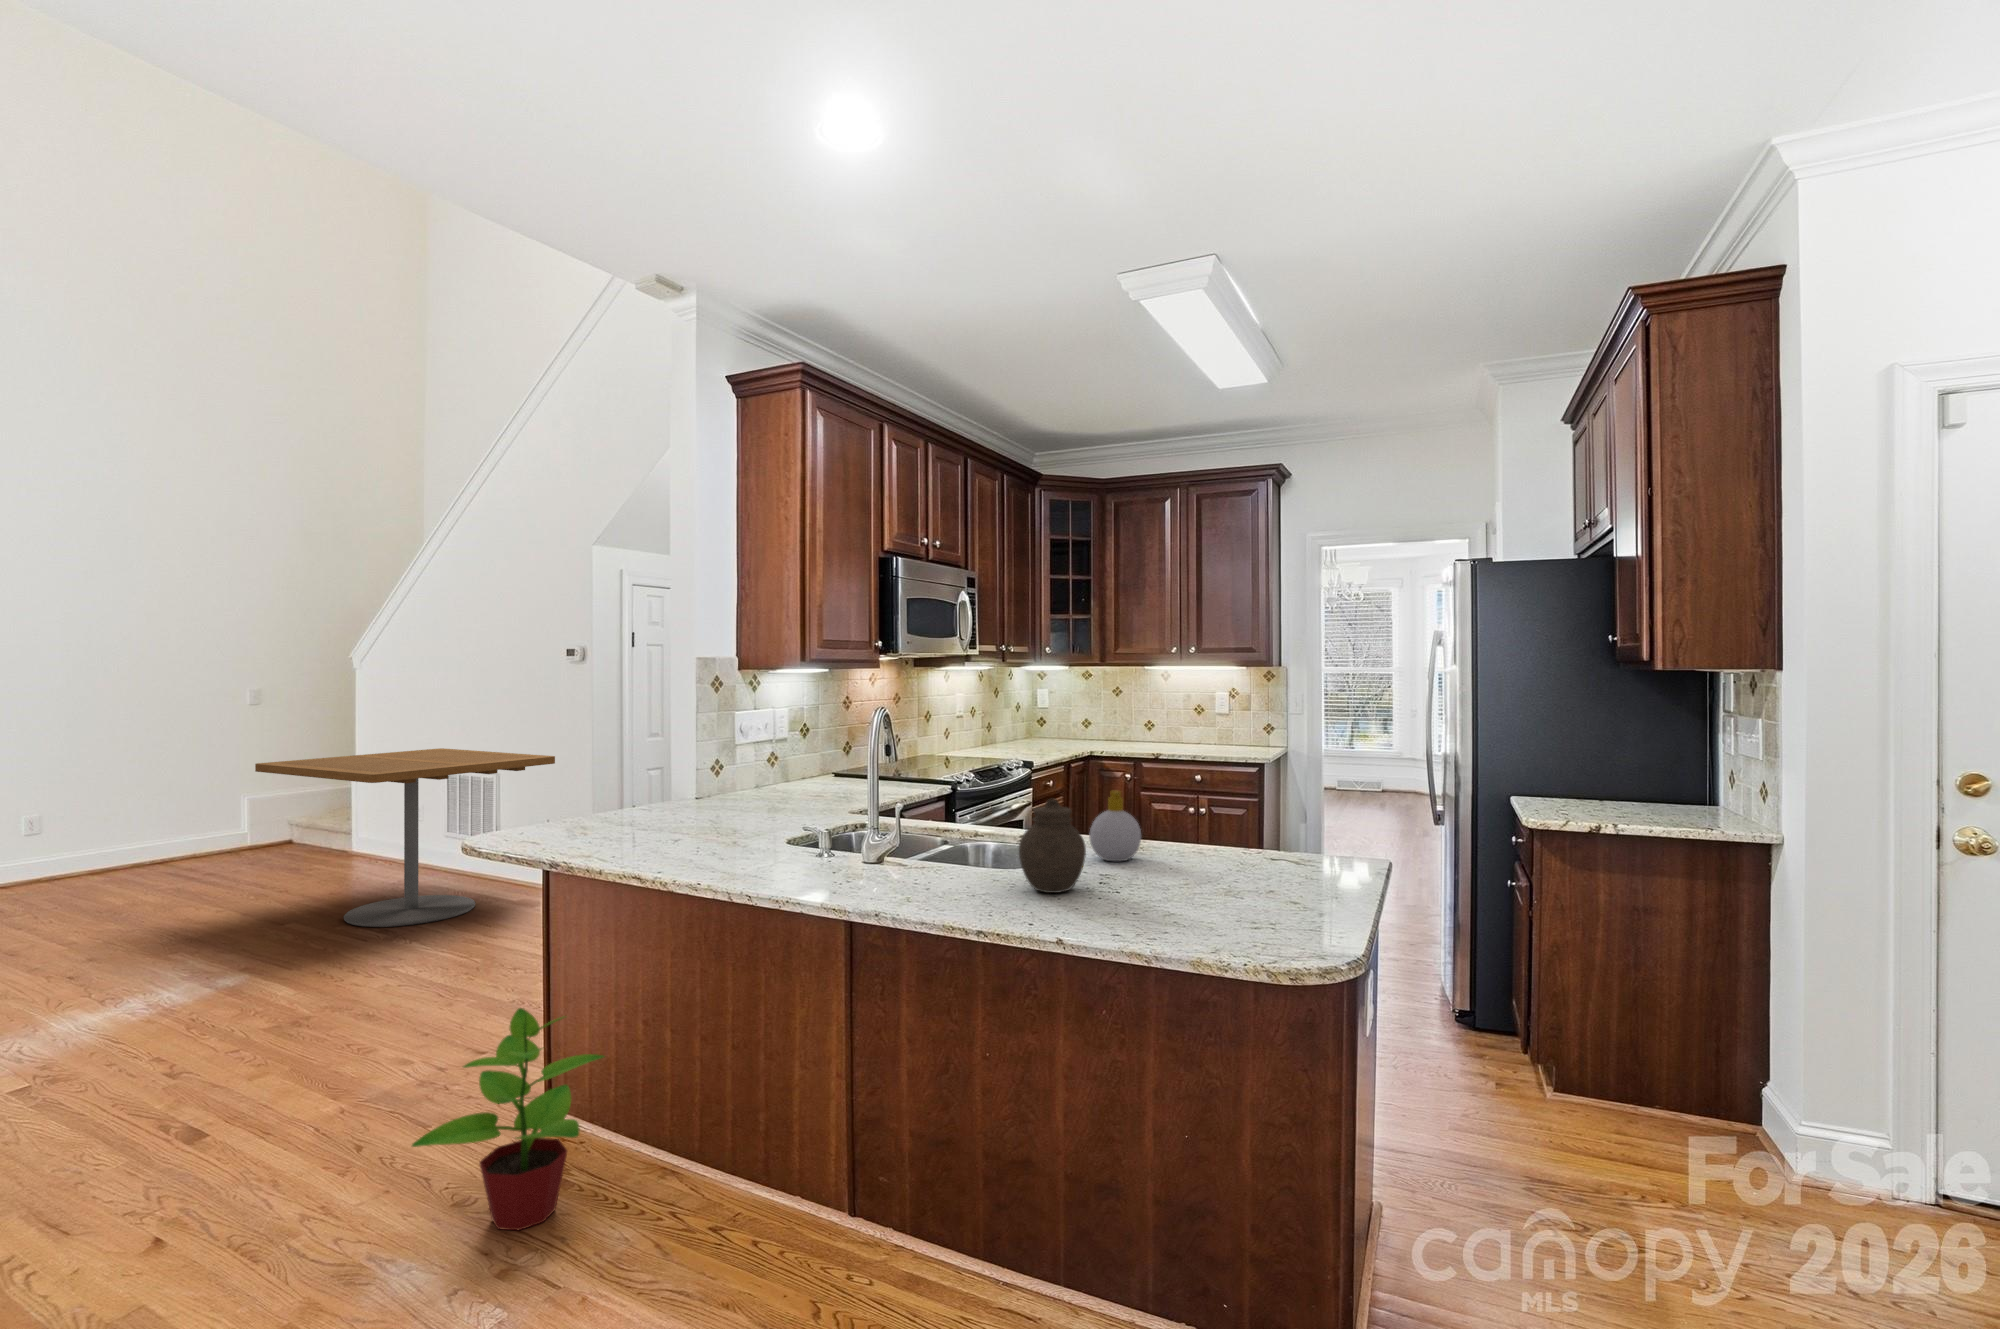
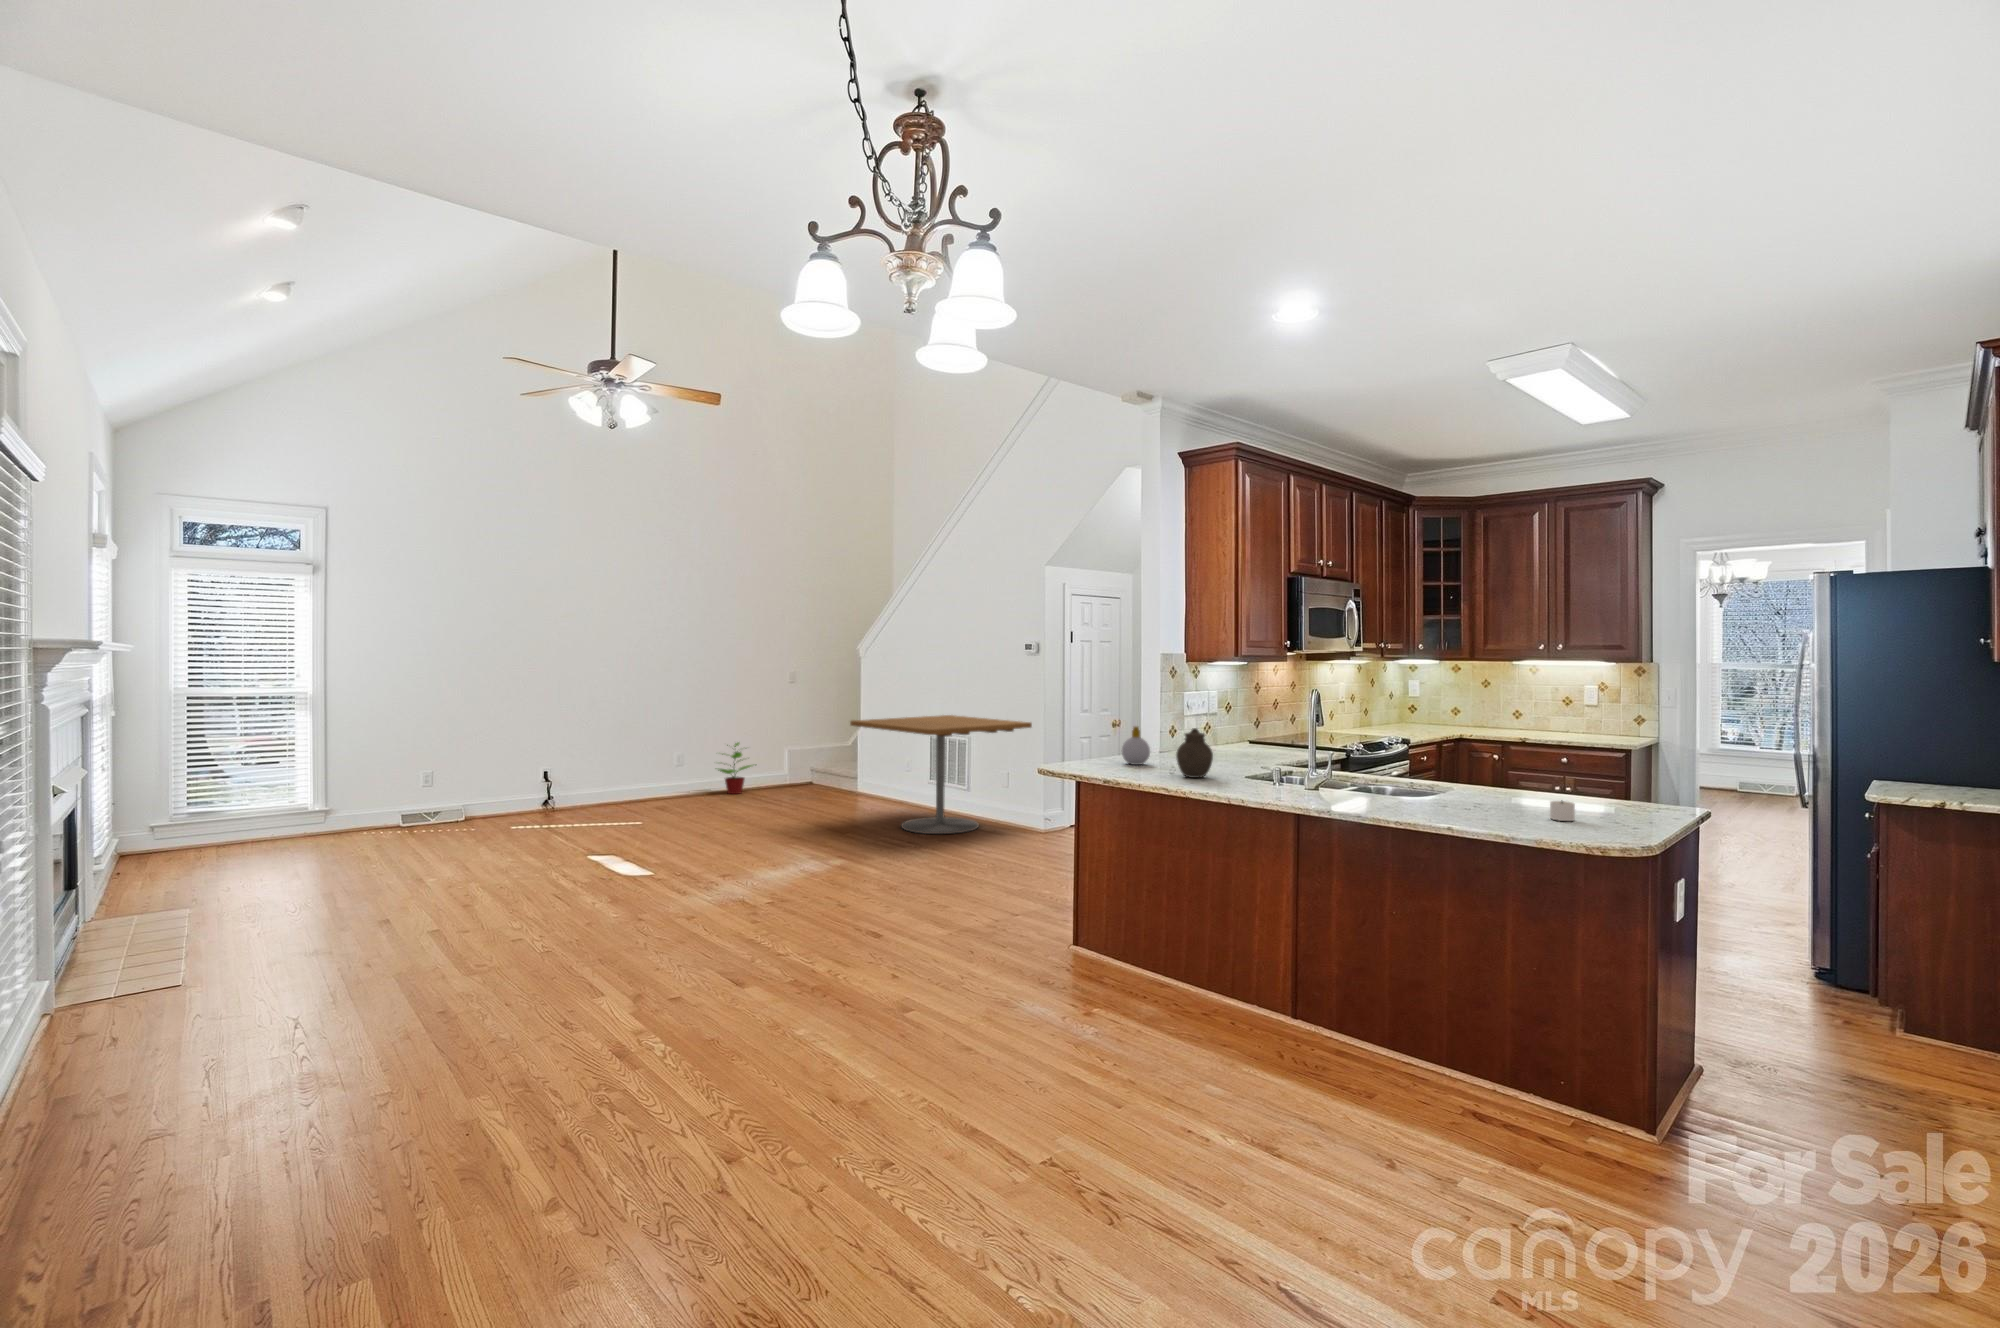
soap bottle: present [1089,791,1141,861] -> present [1122,726,1150,765]
jar: present [1019,799,1086,893] -> present [1176,728,1213,778]
candle: none [1195,871,1240,906] -> present [1550,800,1575,821]
potted plant: present [412,1008,604,1230] -> present [718,743,752,794]

